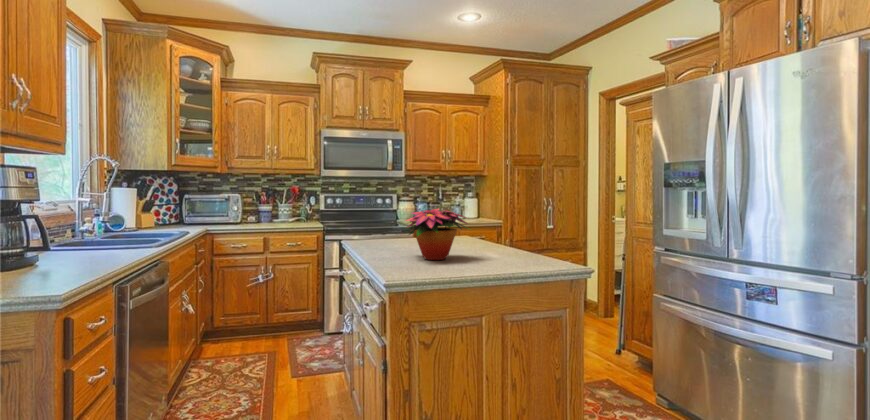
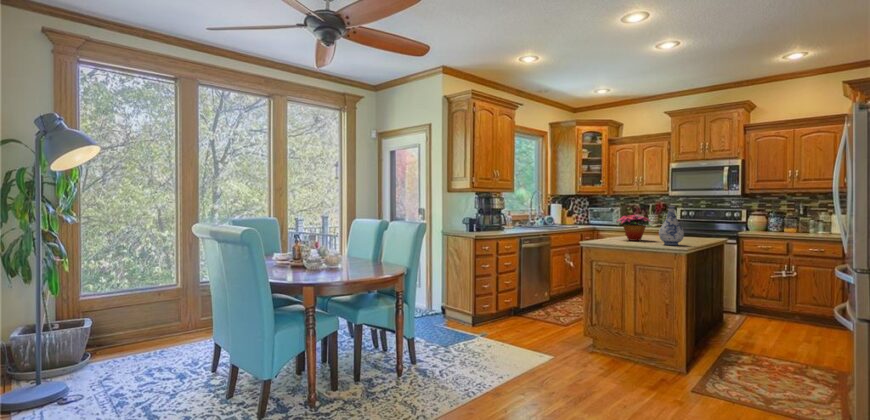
vase: none [512,191,554,265] -> present [659,206,684,245]

